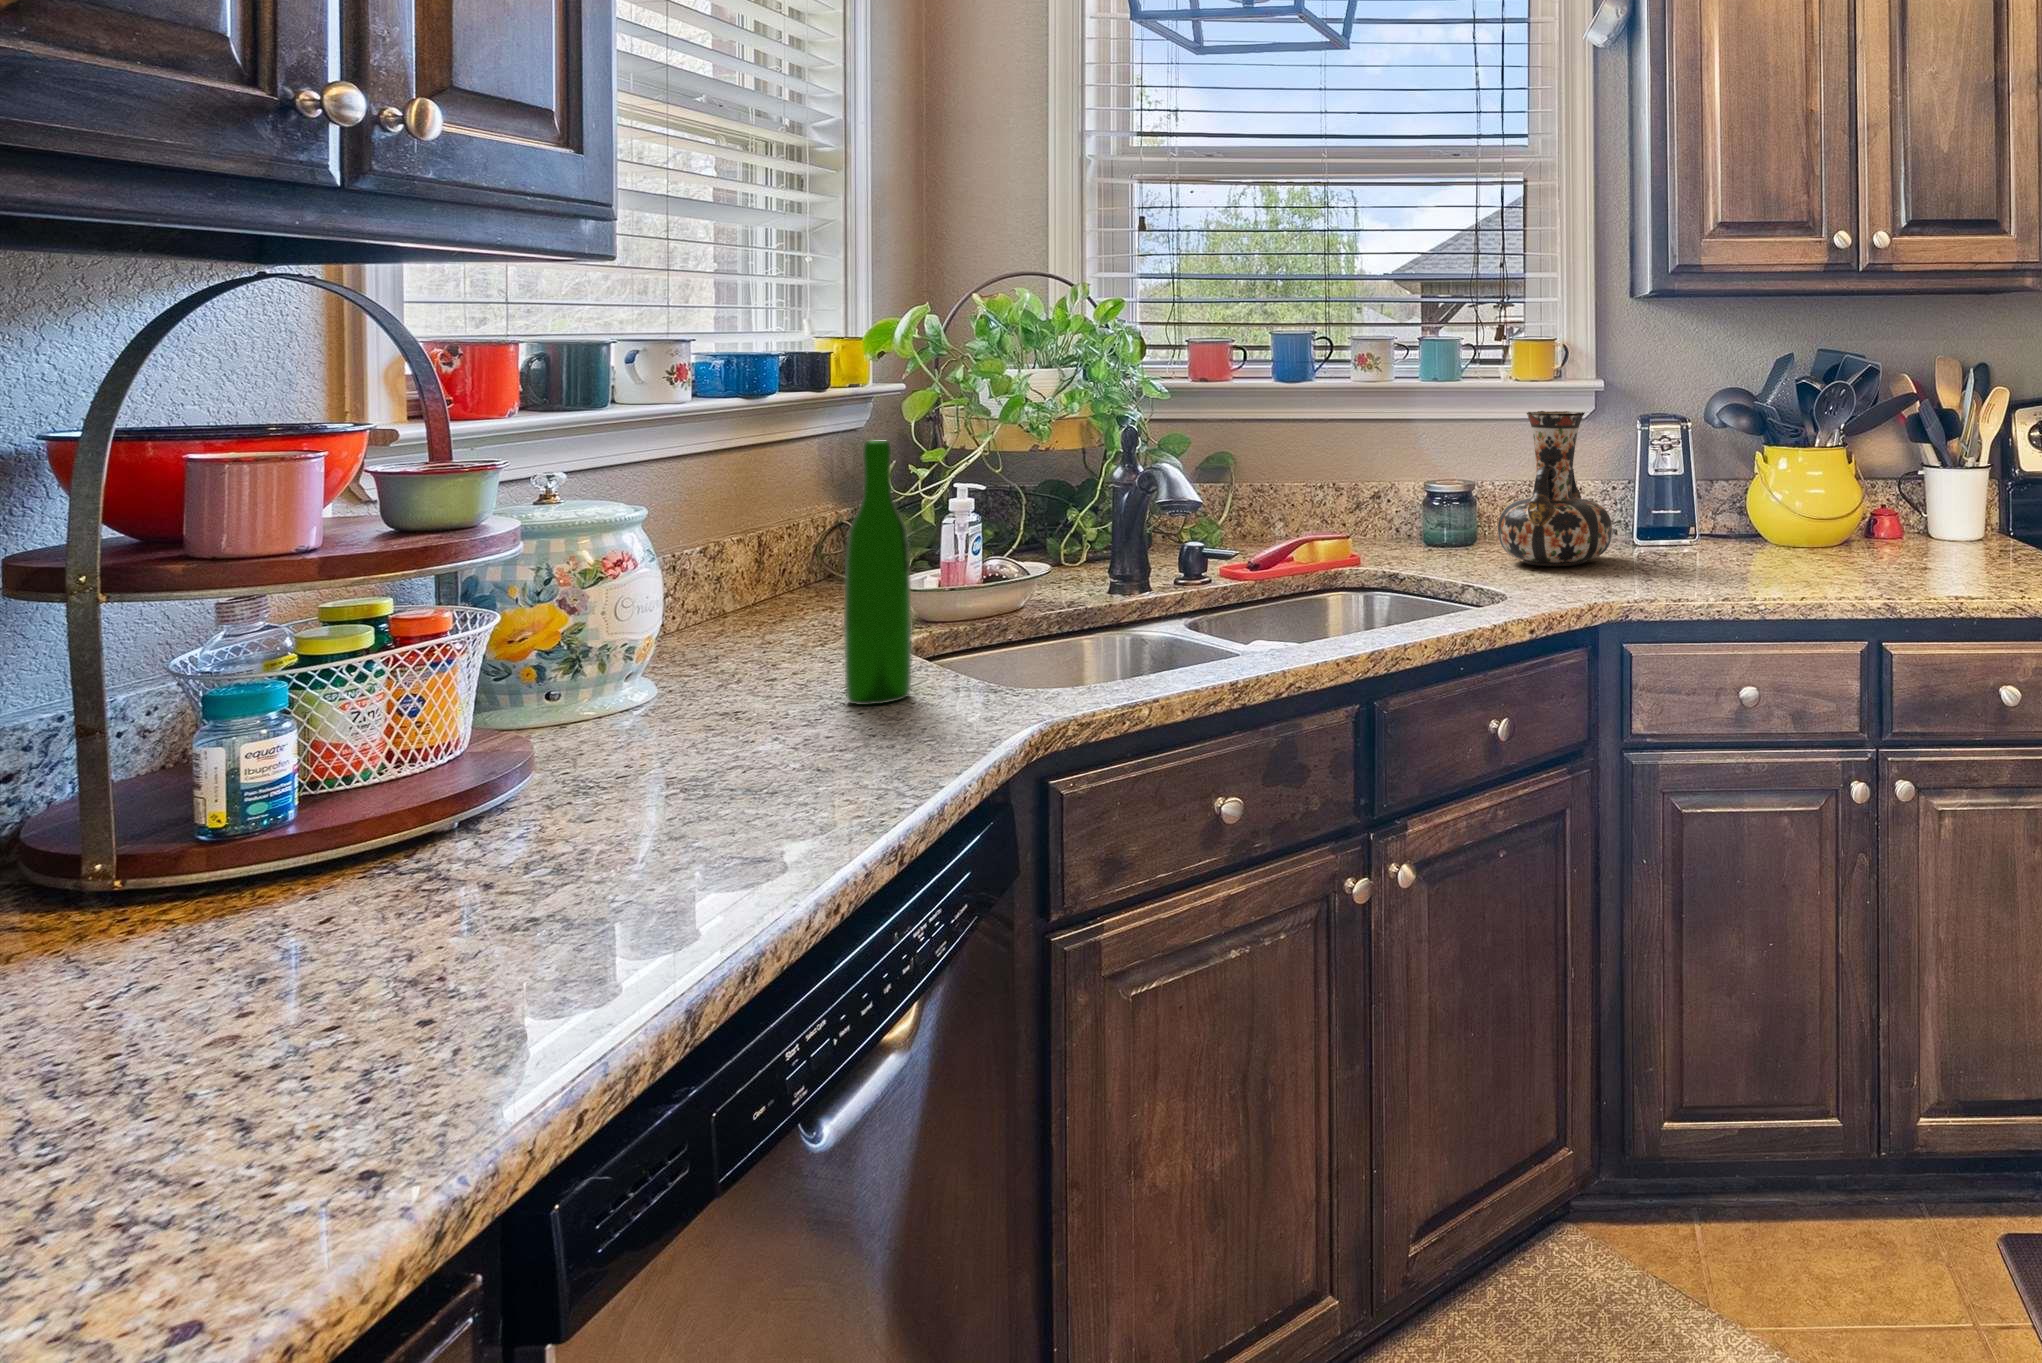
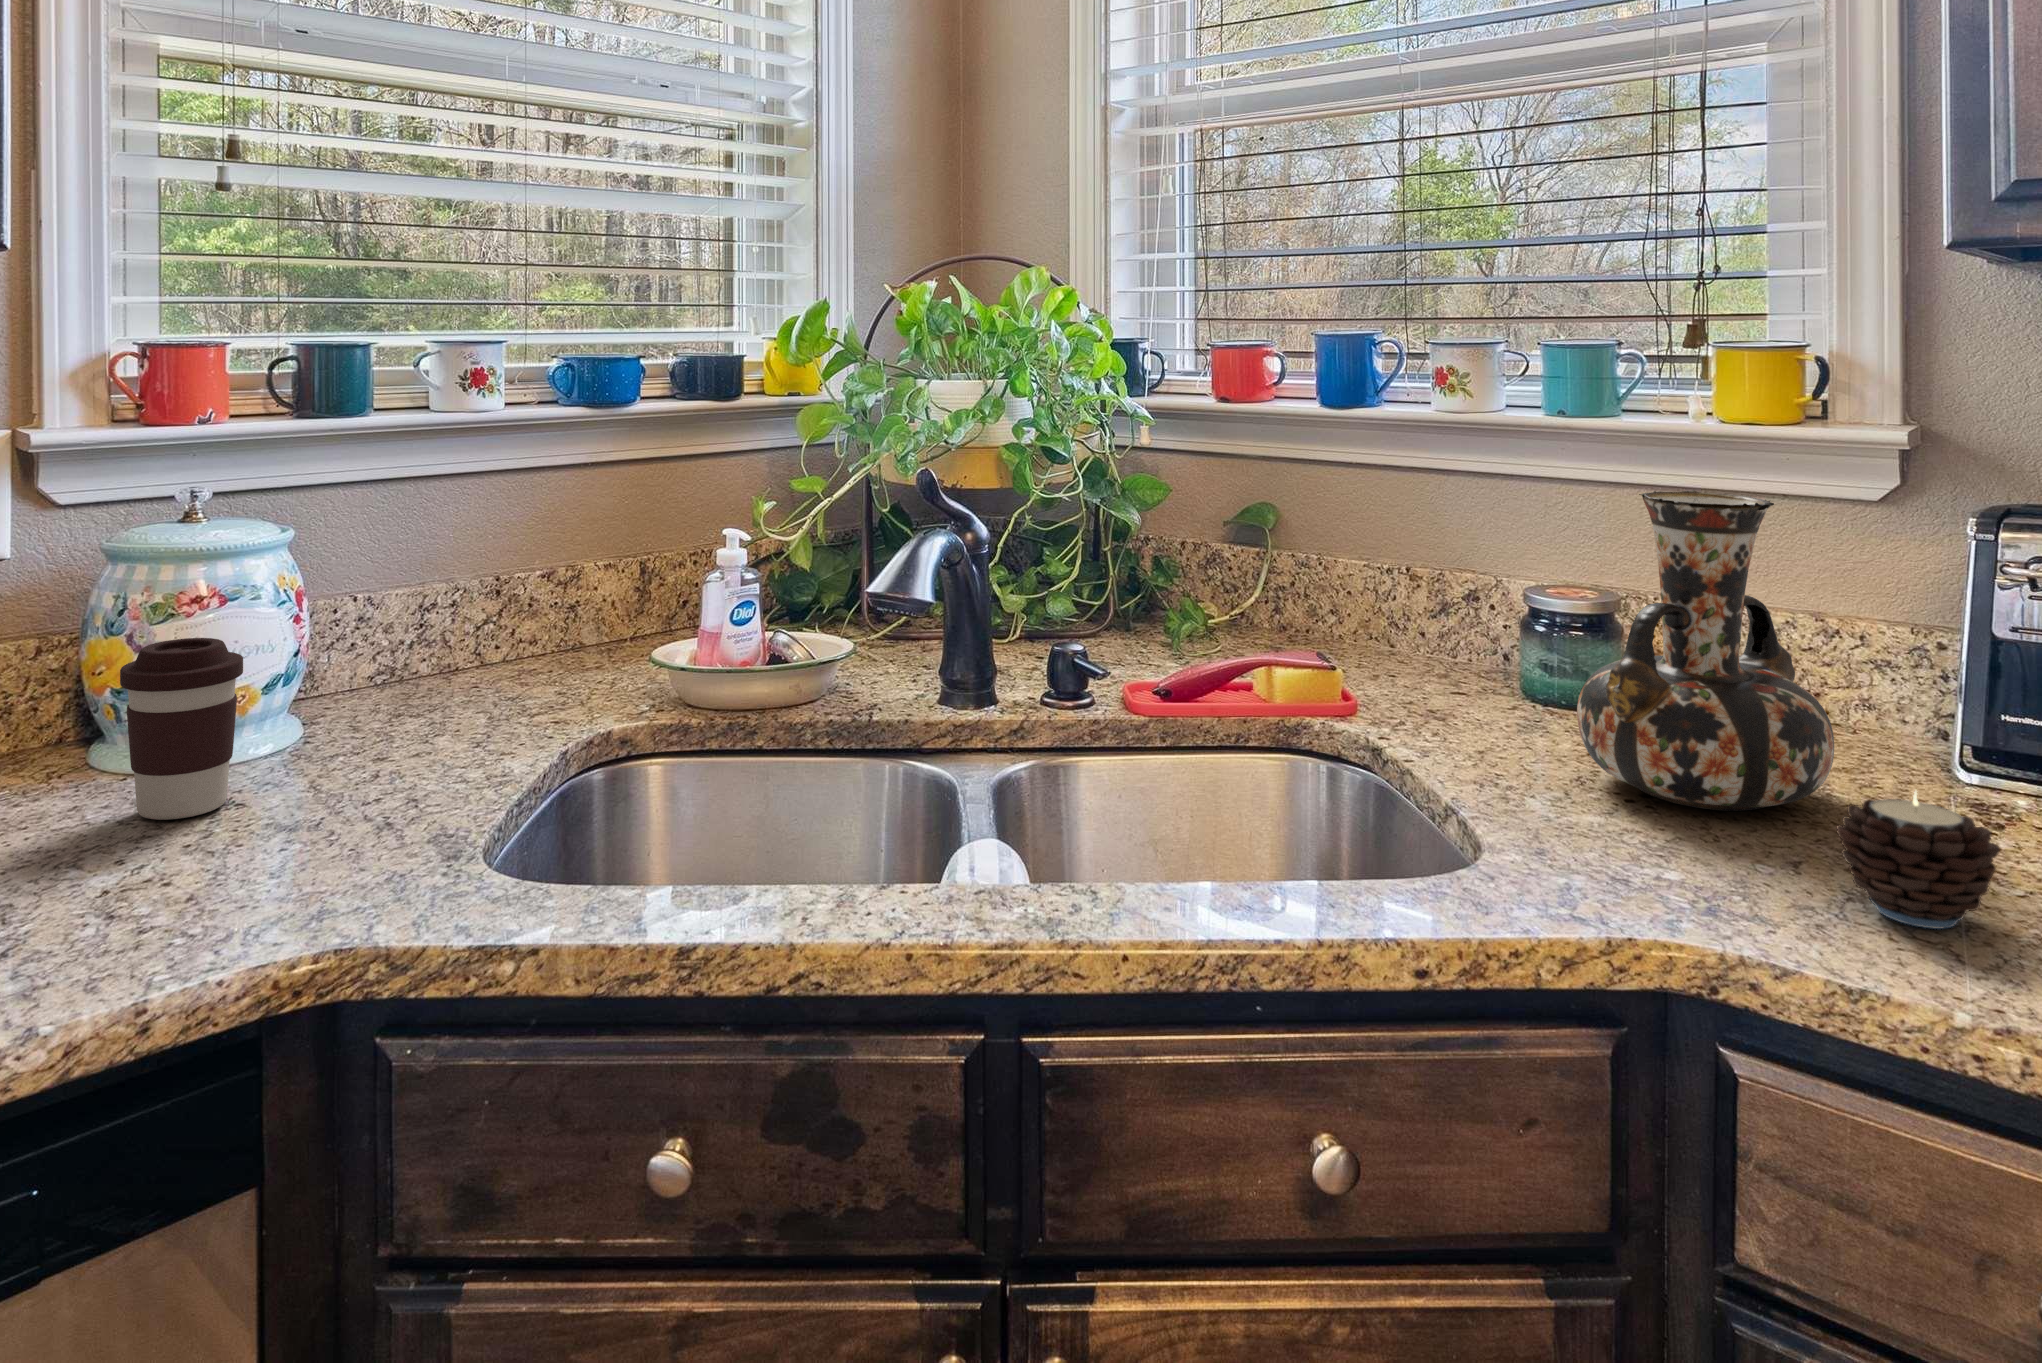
wine bottle: present [844,440,912,705] -> none [292,486,378,841]
candle: none [1650,523,1705,580] -> present [1836,792,2000,929]
coffee cup: none [654,578,758,725] -> present [120,638,243,820]

